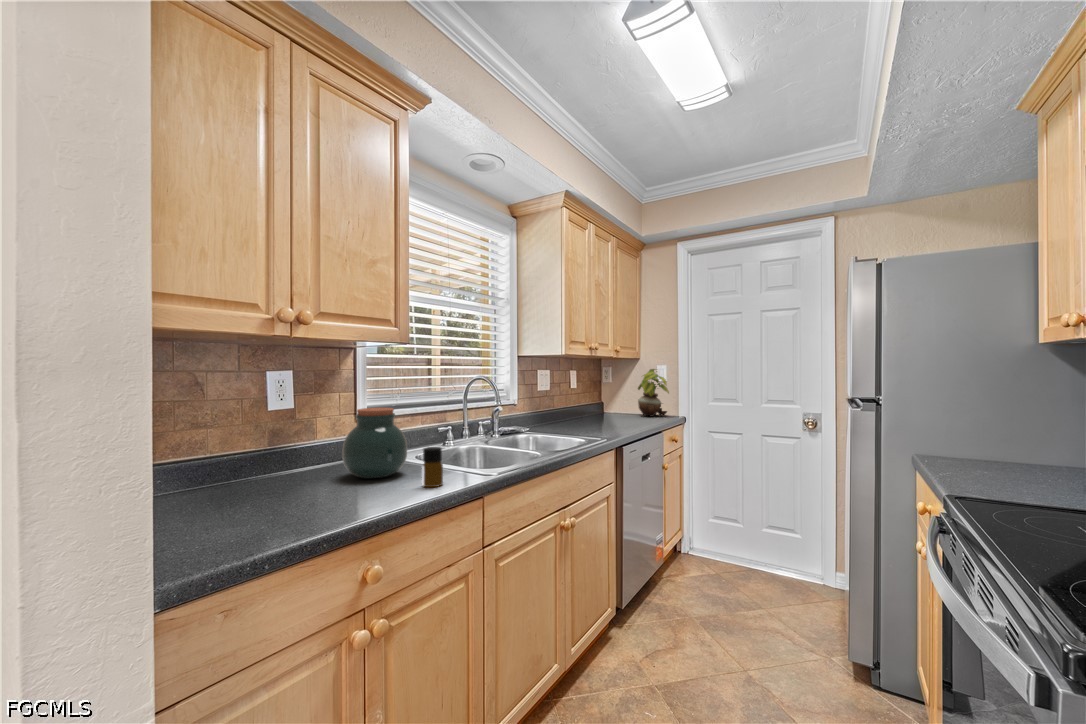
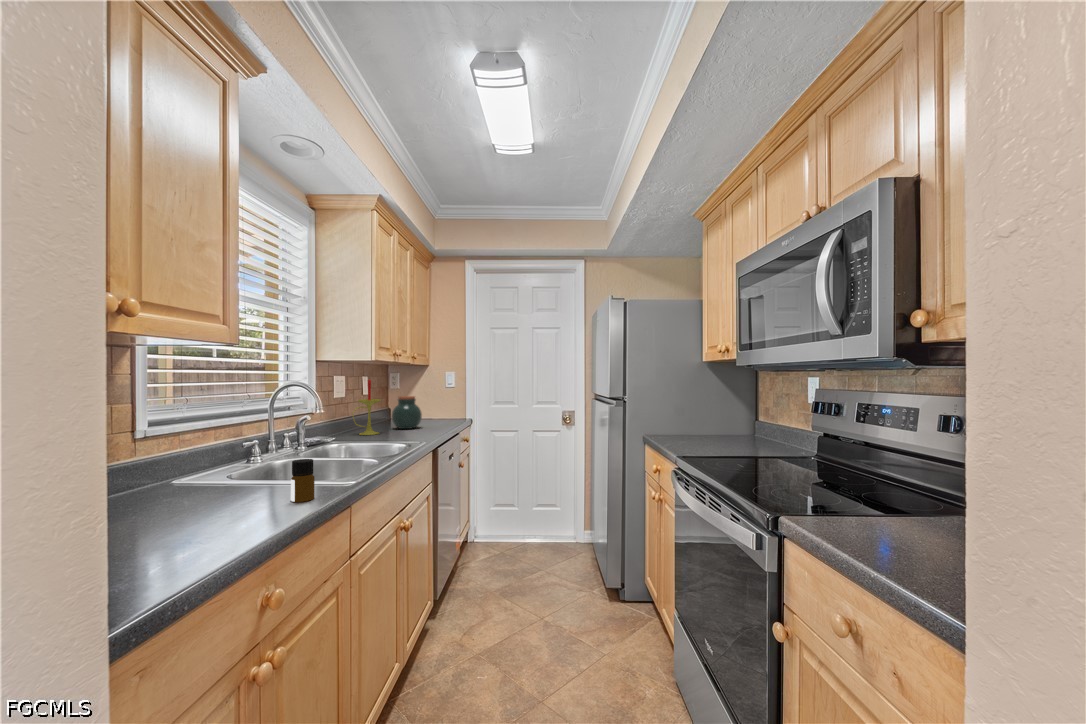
potted plant: present [638,369,669,416] -> none [426,373,458,419]
candle: none [552,373,579,428] -> present [352,380,380,435]
jar: present [342,408,407,478] -> present [391,396,422,429]

